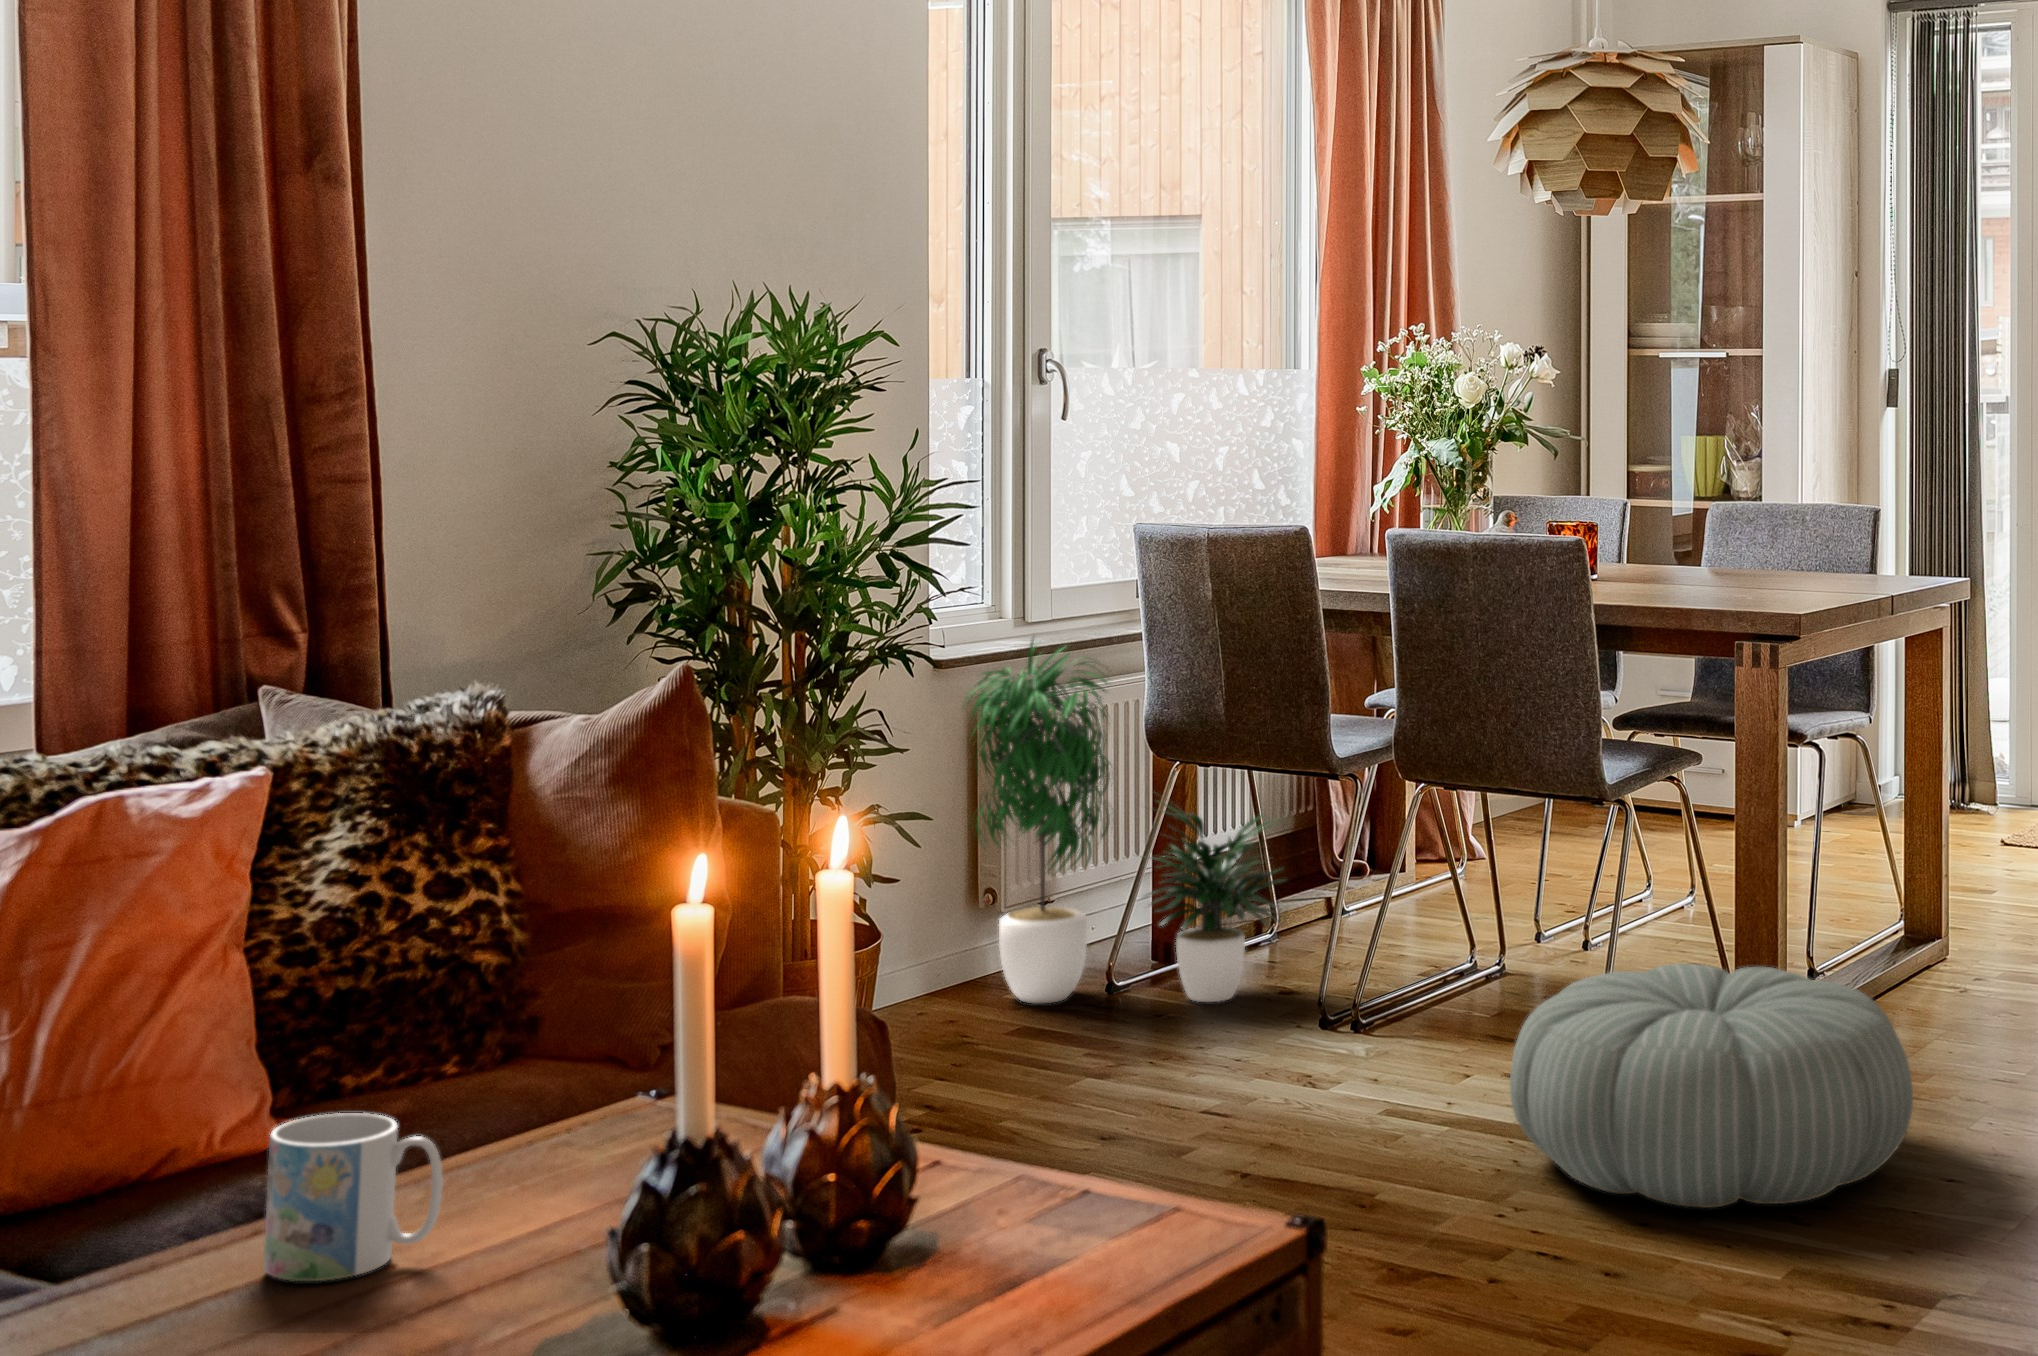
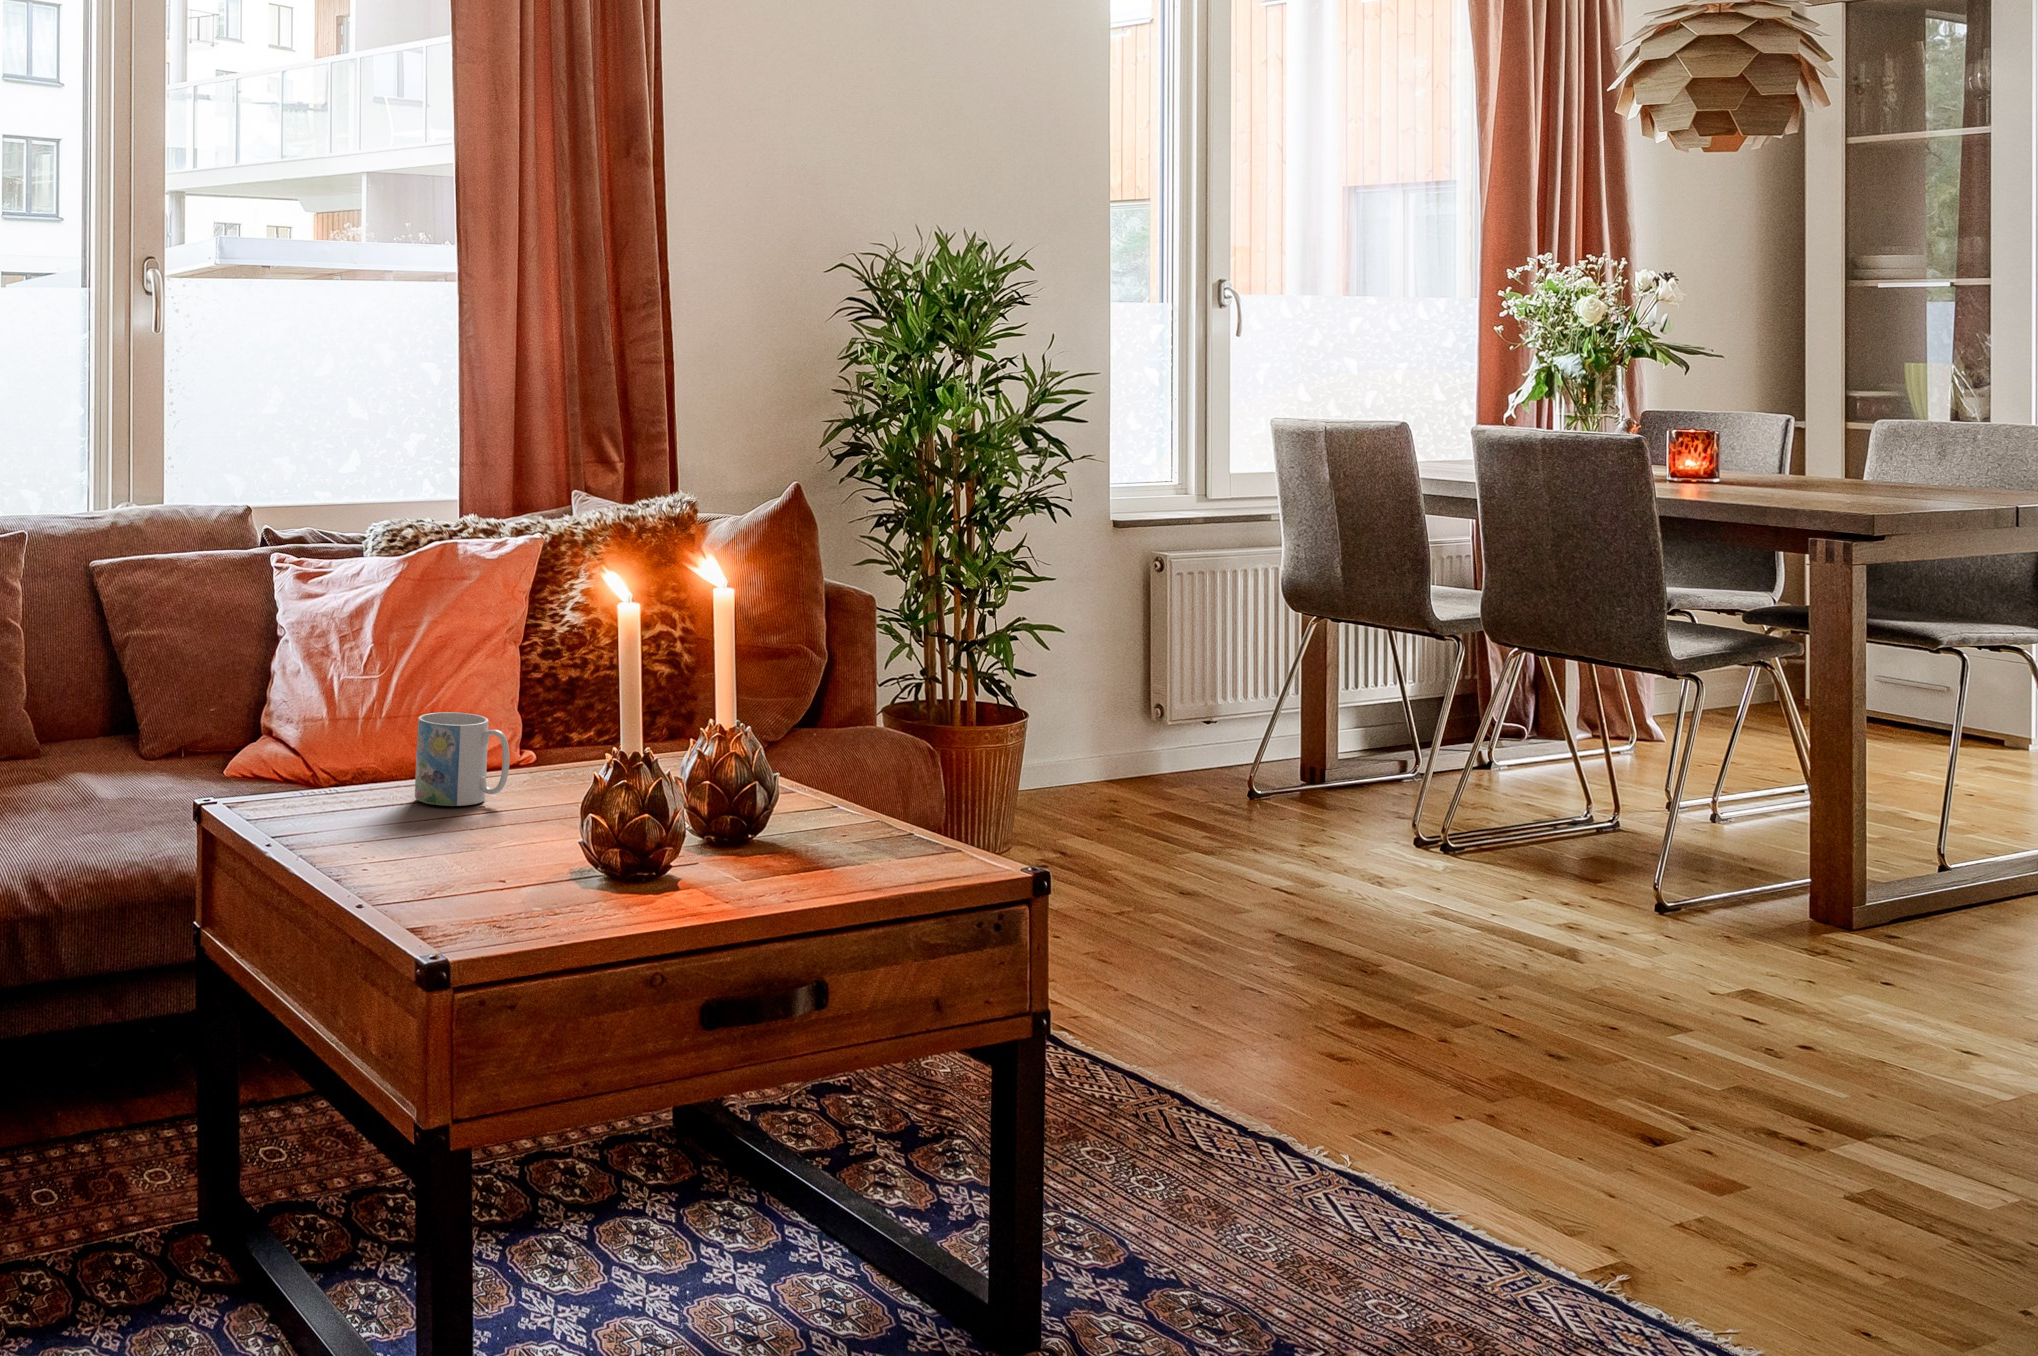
potted plant: present [964,636,1283,1003] -> none [1128,505,1402,815]
pouf: present [1510,963,1913,1208] -> none [1507,813,1915,1030]

